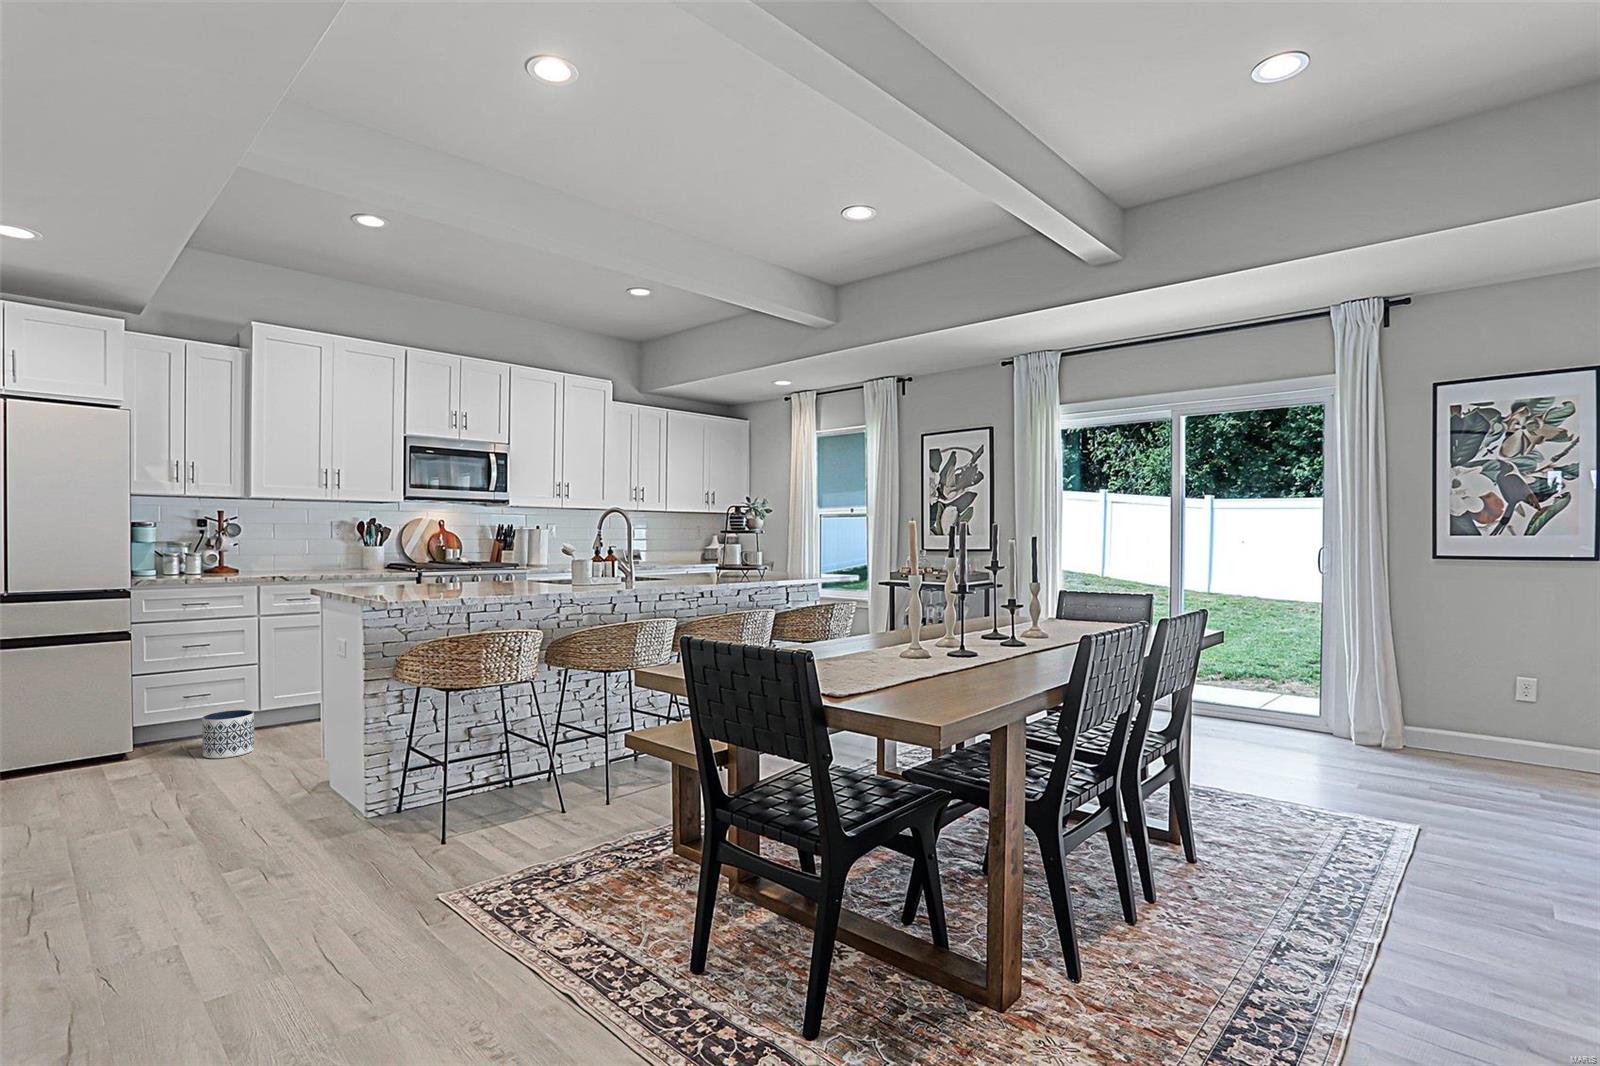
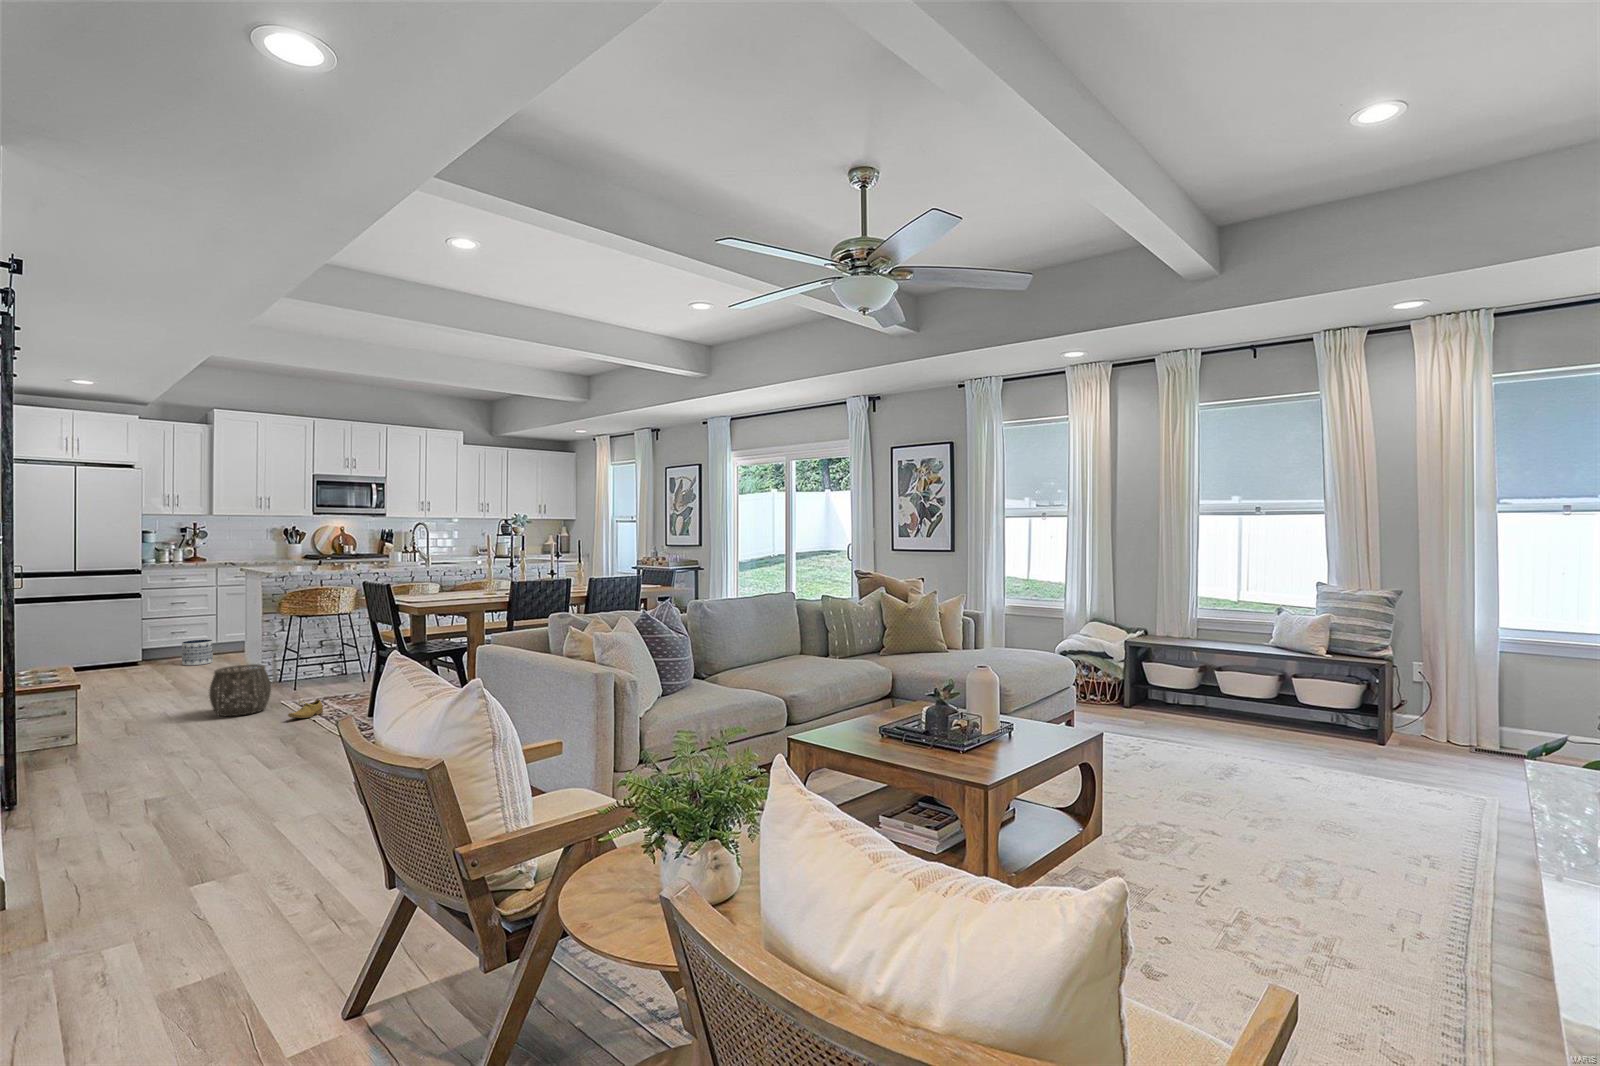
woven basket: none [291,814,427,953] -> present [209,664,271,716]
shoe: none [490,906,550,967] -> present [288,700,323,718]

